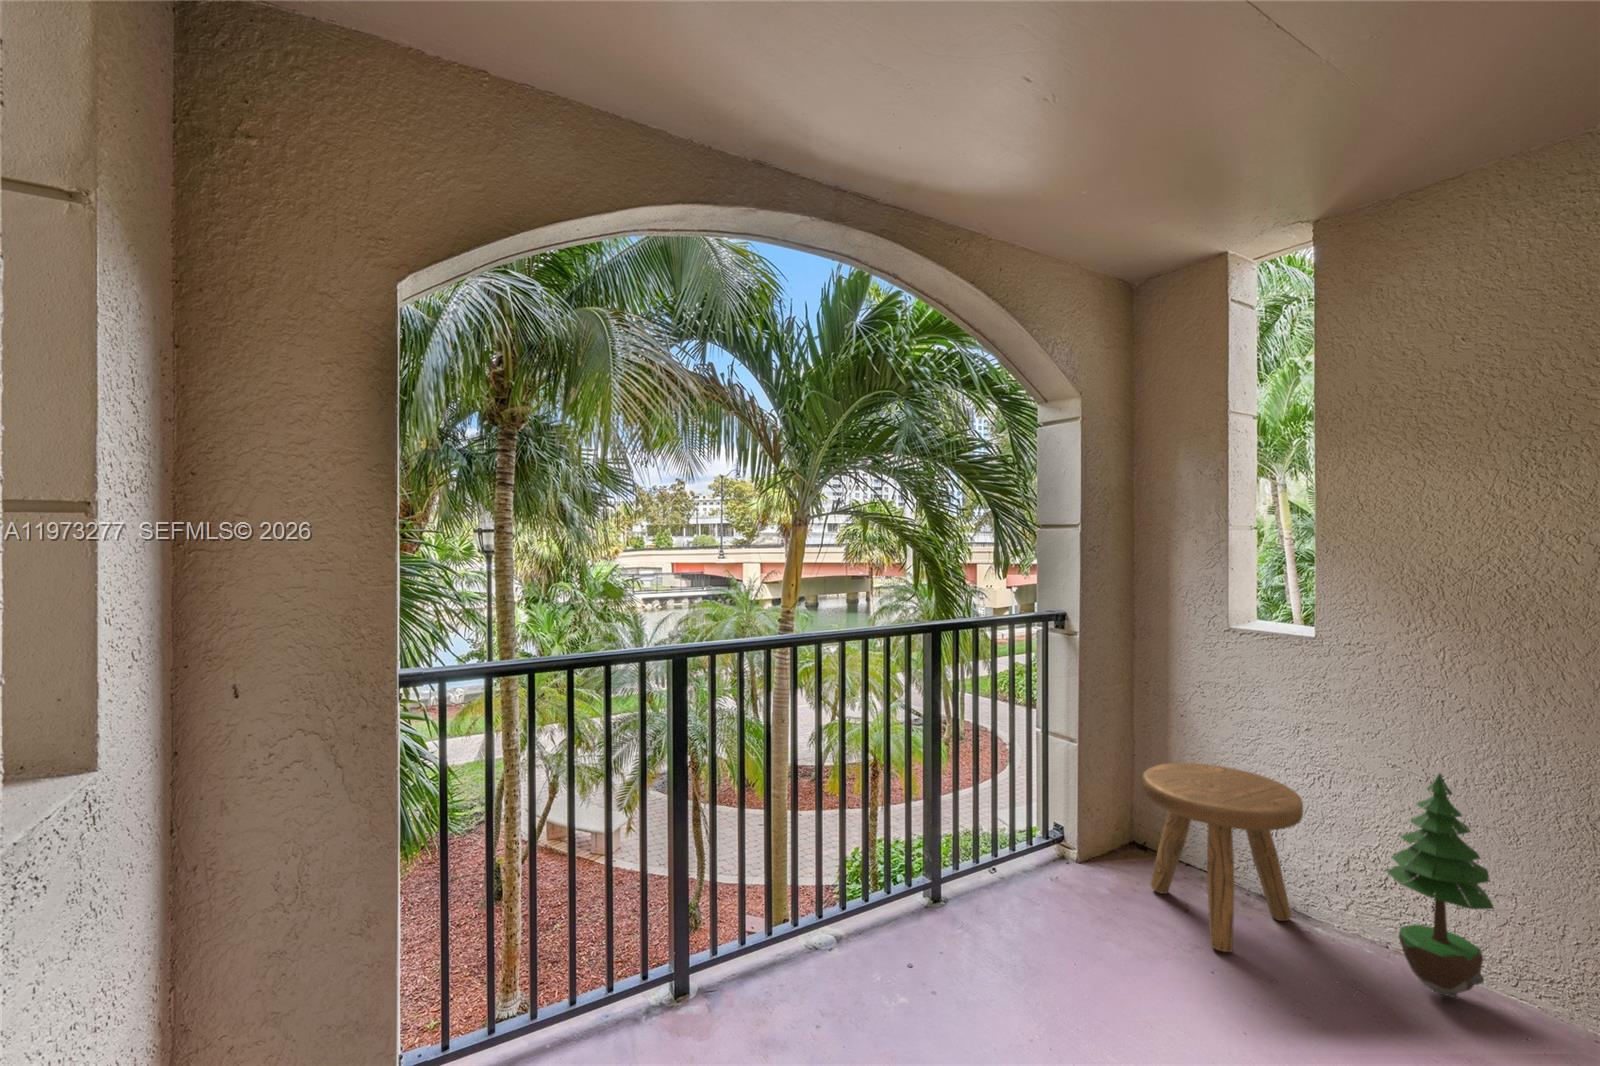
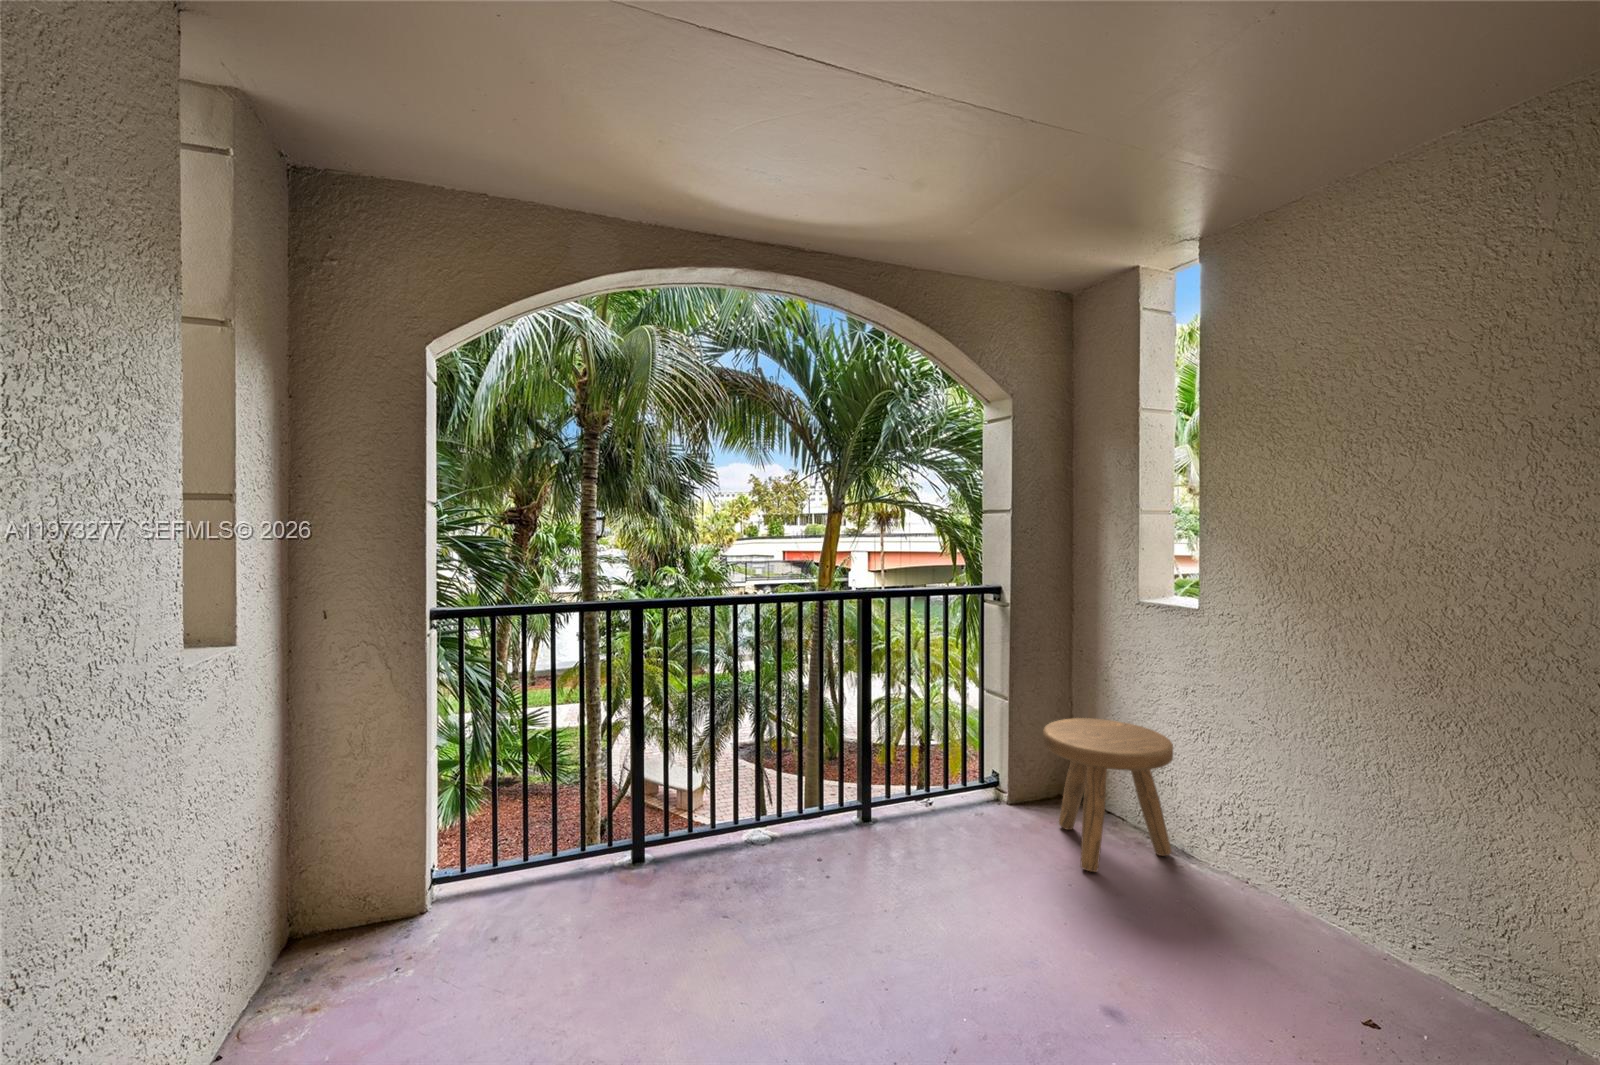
potted tree: present [1387,774,1494,998] -> none [1225,723,1309,917]

